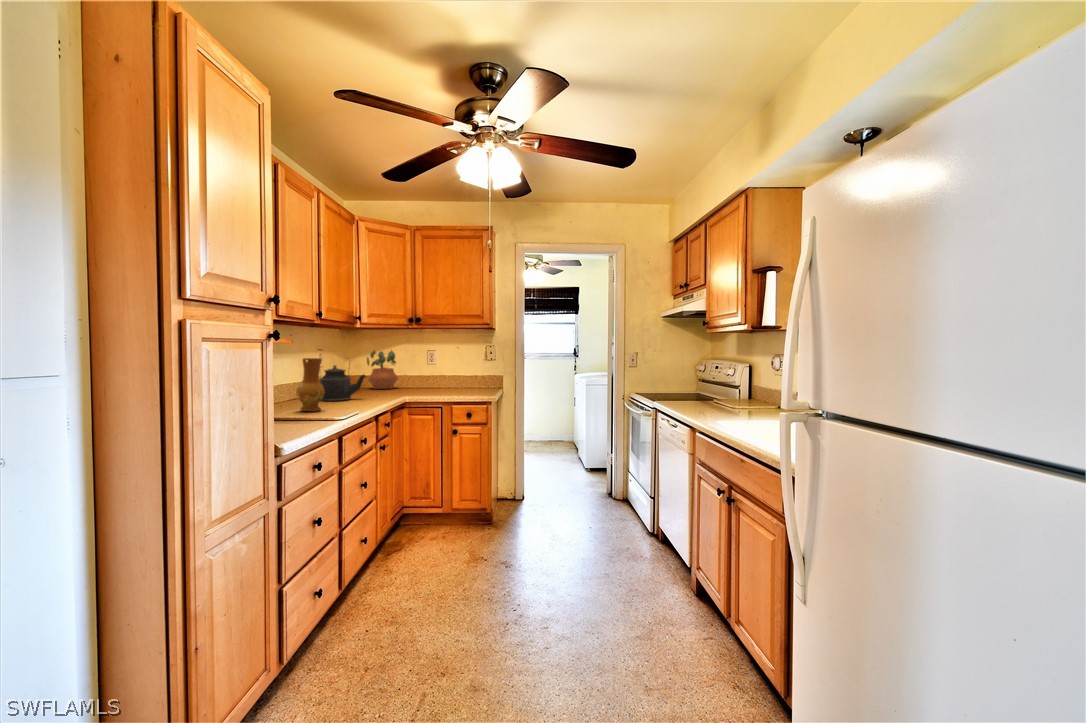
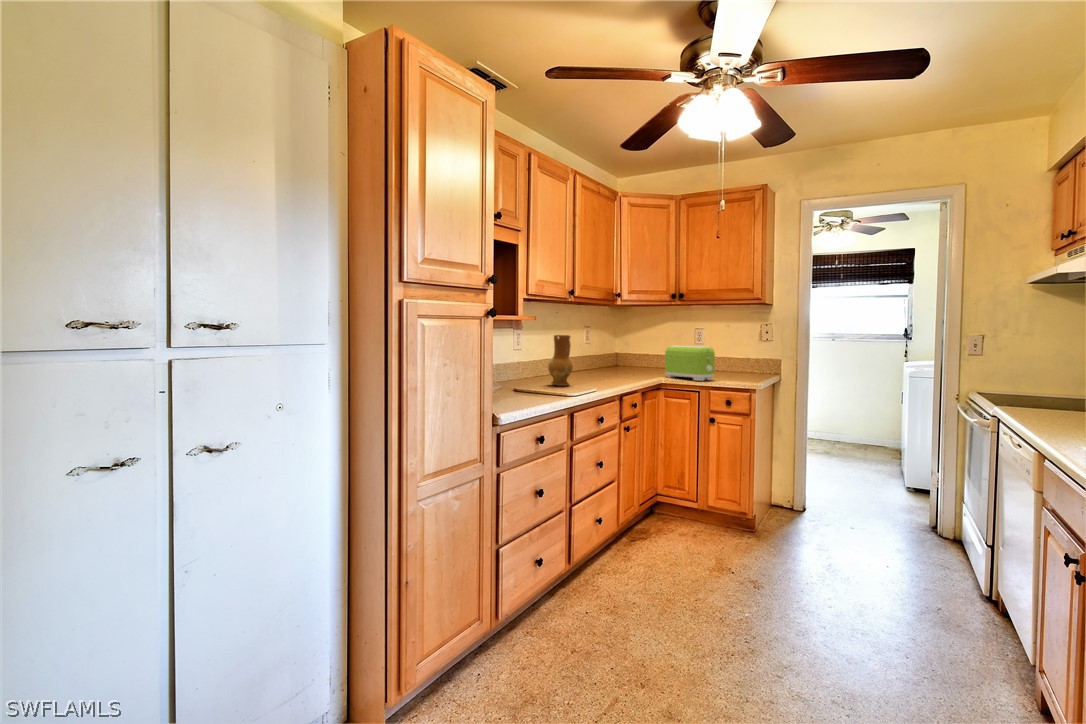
potted plant: present [367,350,398,389] -> none [632,329,663,369]
kettle: present [320,365,366,401] -> none [578,336,622,378]
toaster: none [407,365,454,397] -> present [665,346,715,381]

